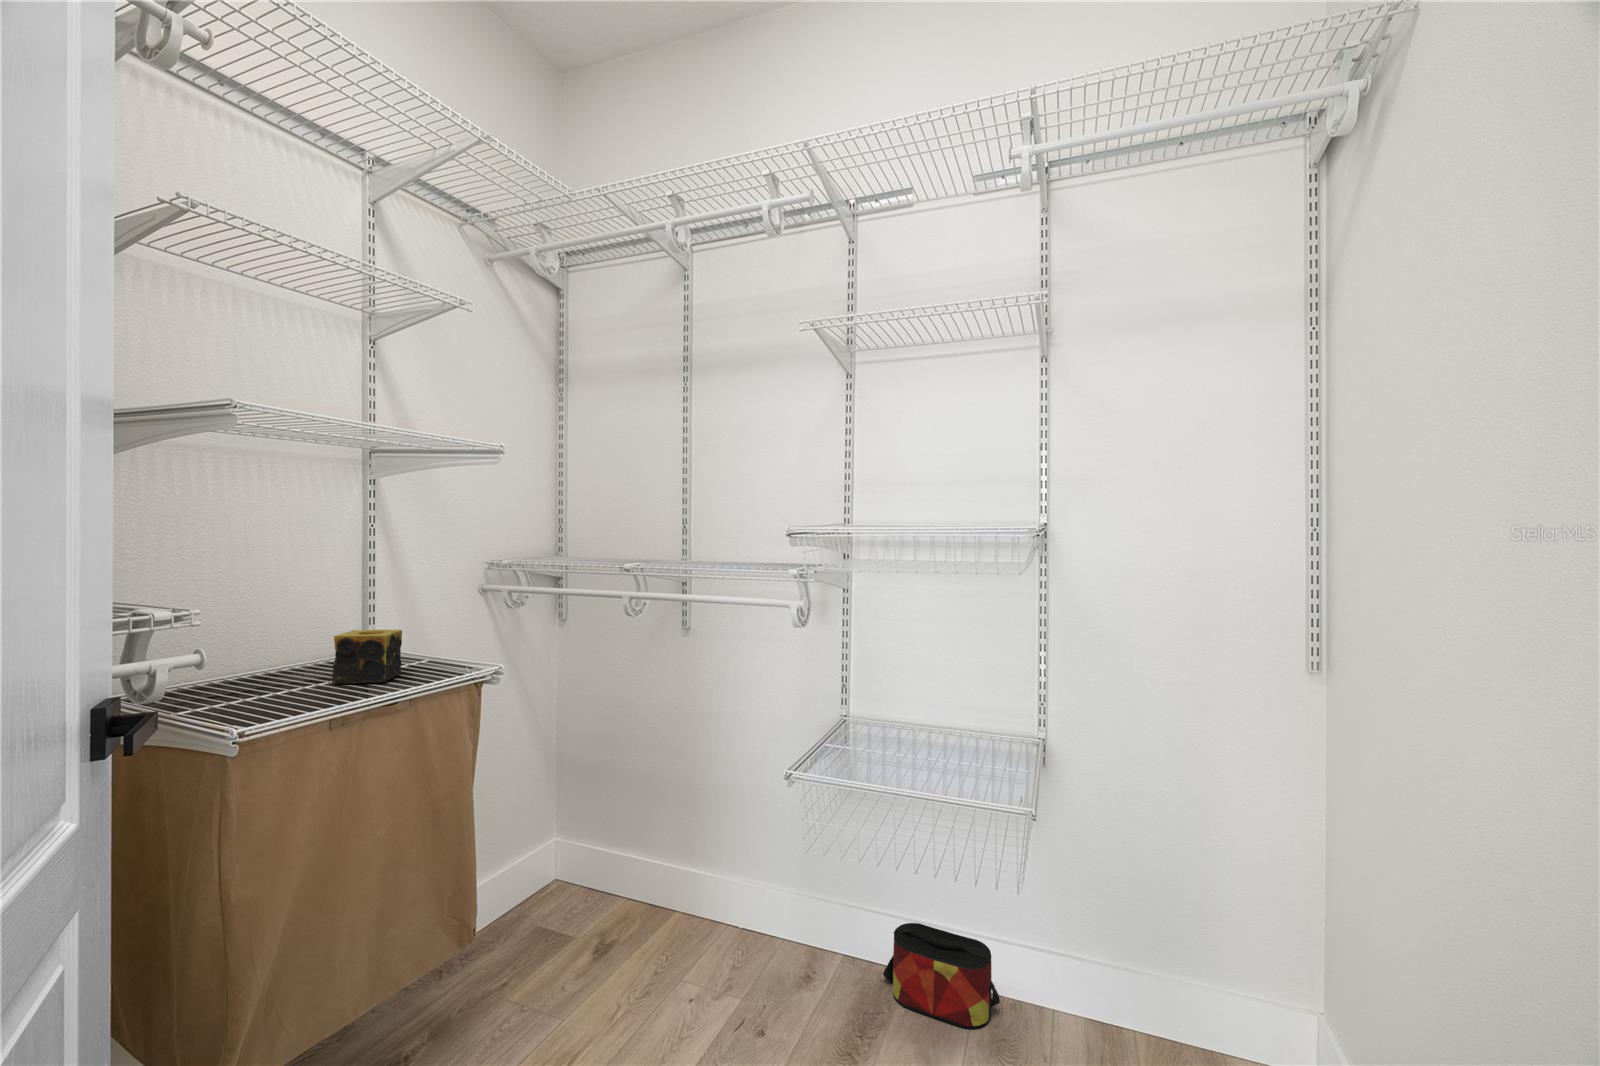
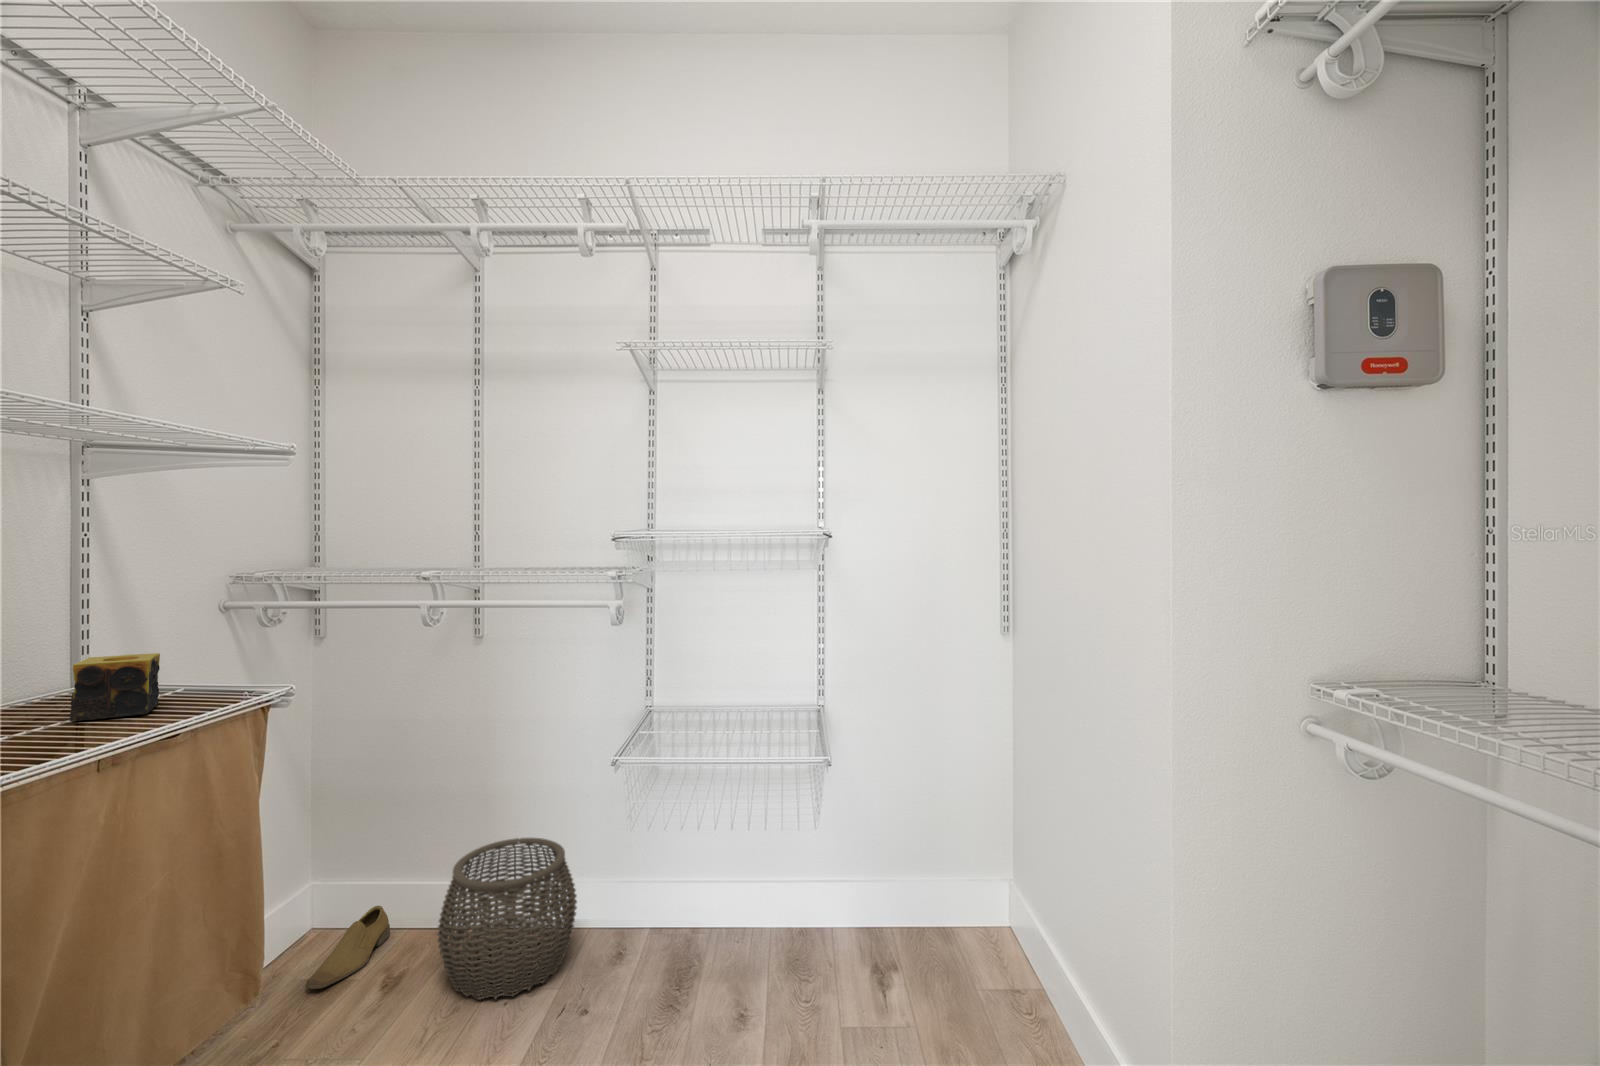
woven basket: none [635,833,766,996] -> present [437,838,577,1000]
shoe: none [534,873,610,942] -> present [306,906,390,989]
bag: present [883,923,1000,1029] -> none [691,883,793,961]

